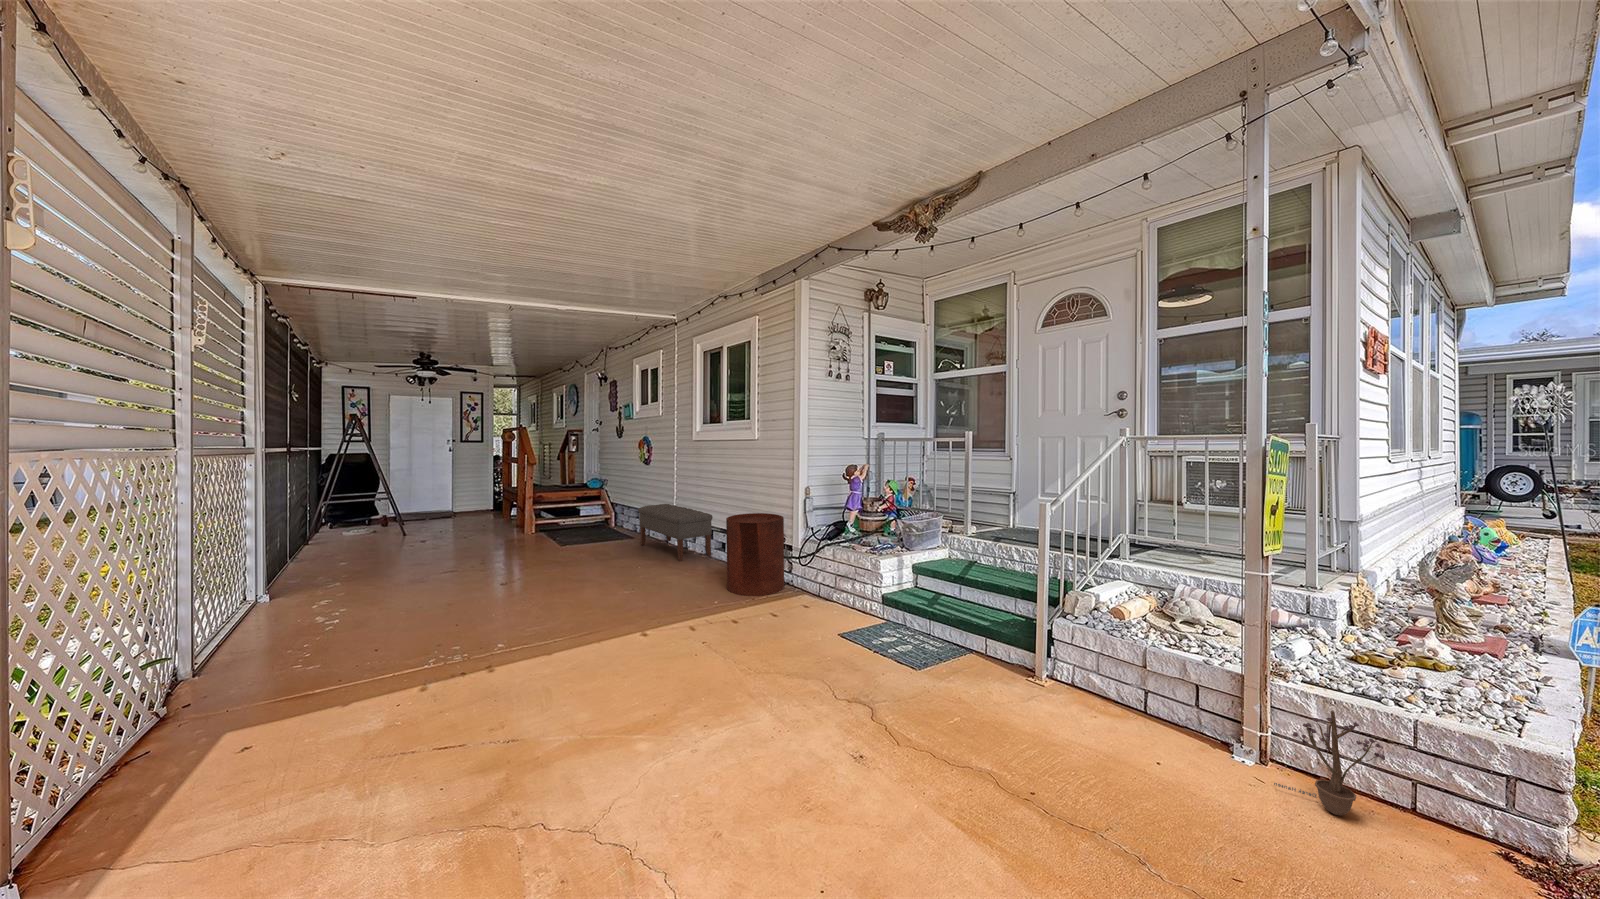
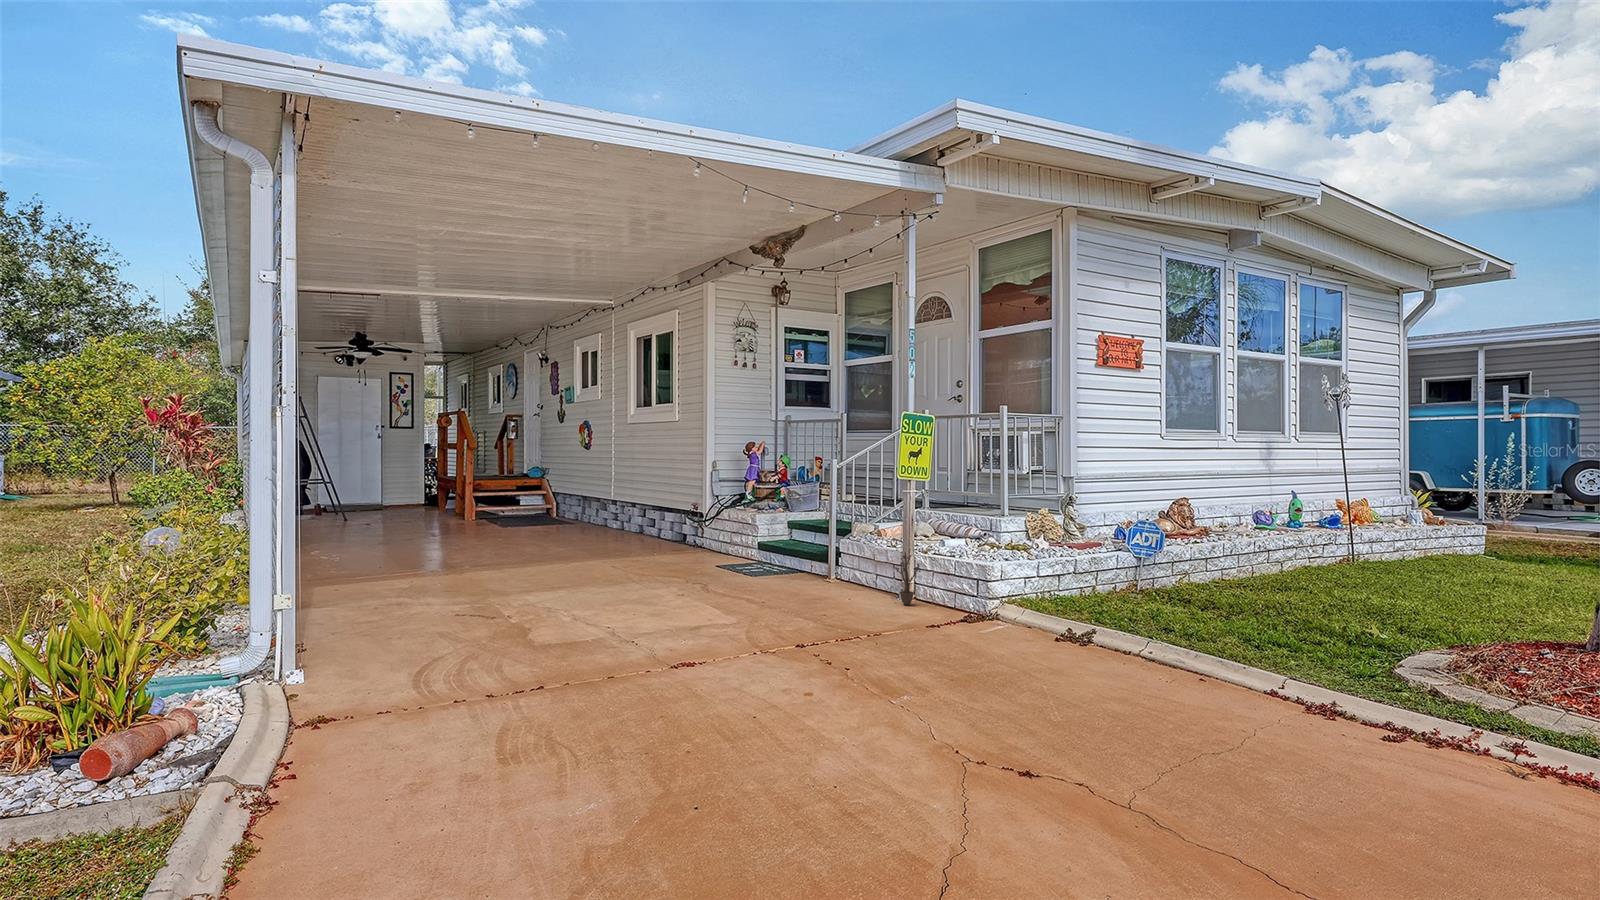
bench: present [638,504,713,561] -> none [577,487,645,535]
trash can: present [726,513,784,596] -> none [645,486,695,551]

